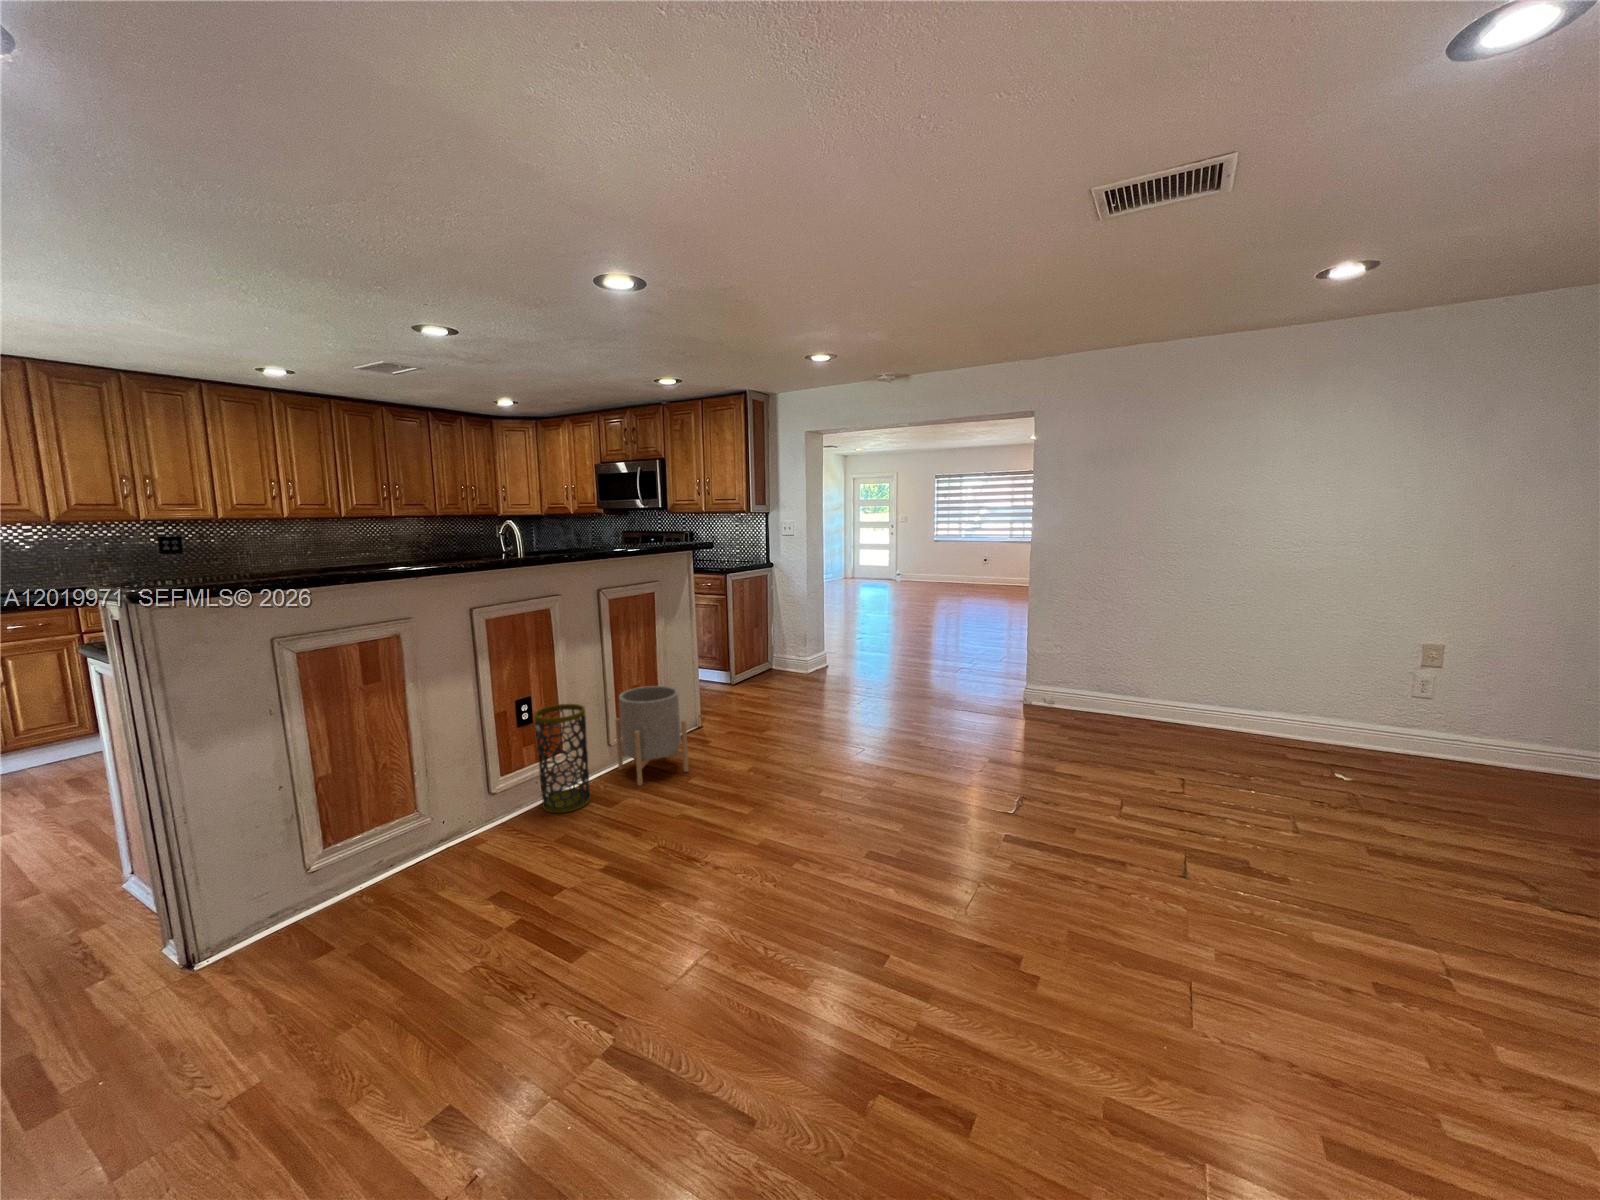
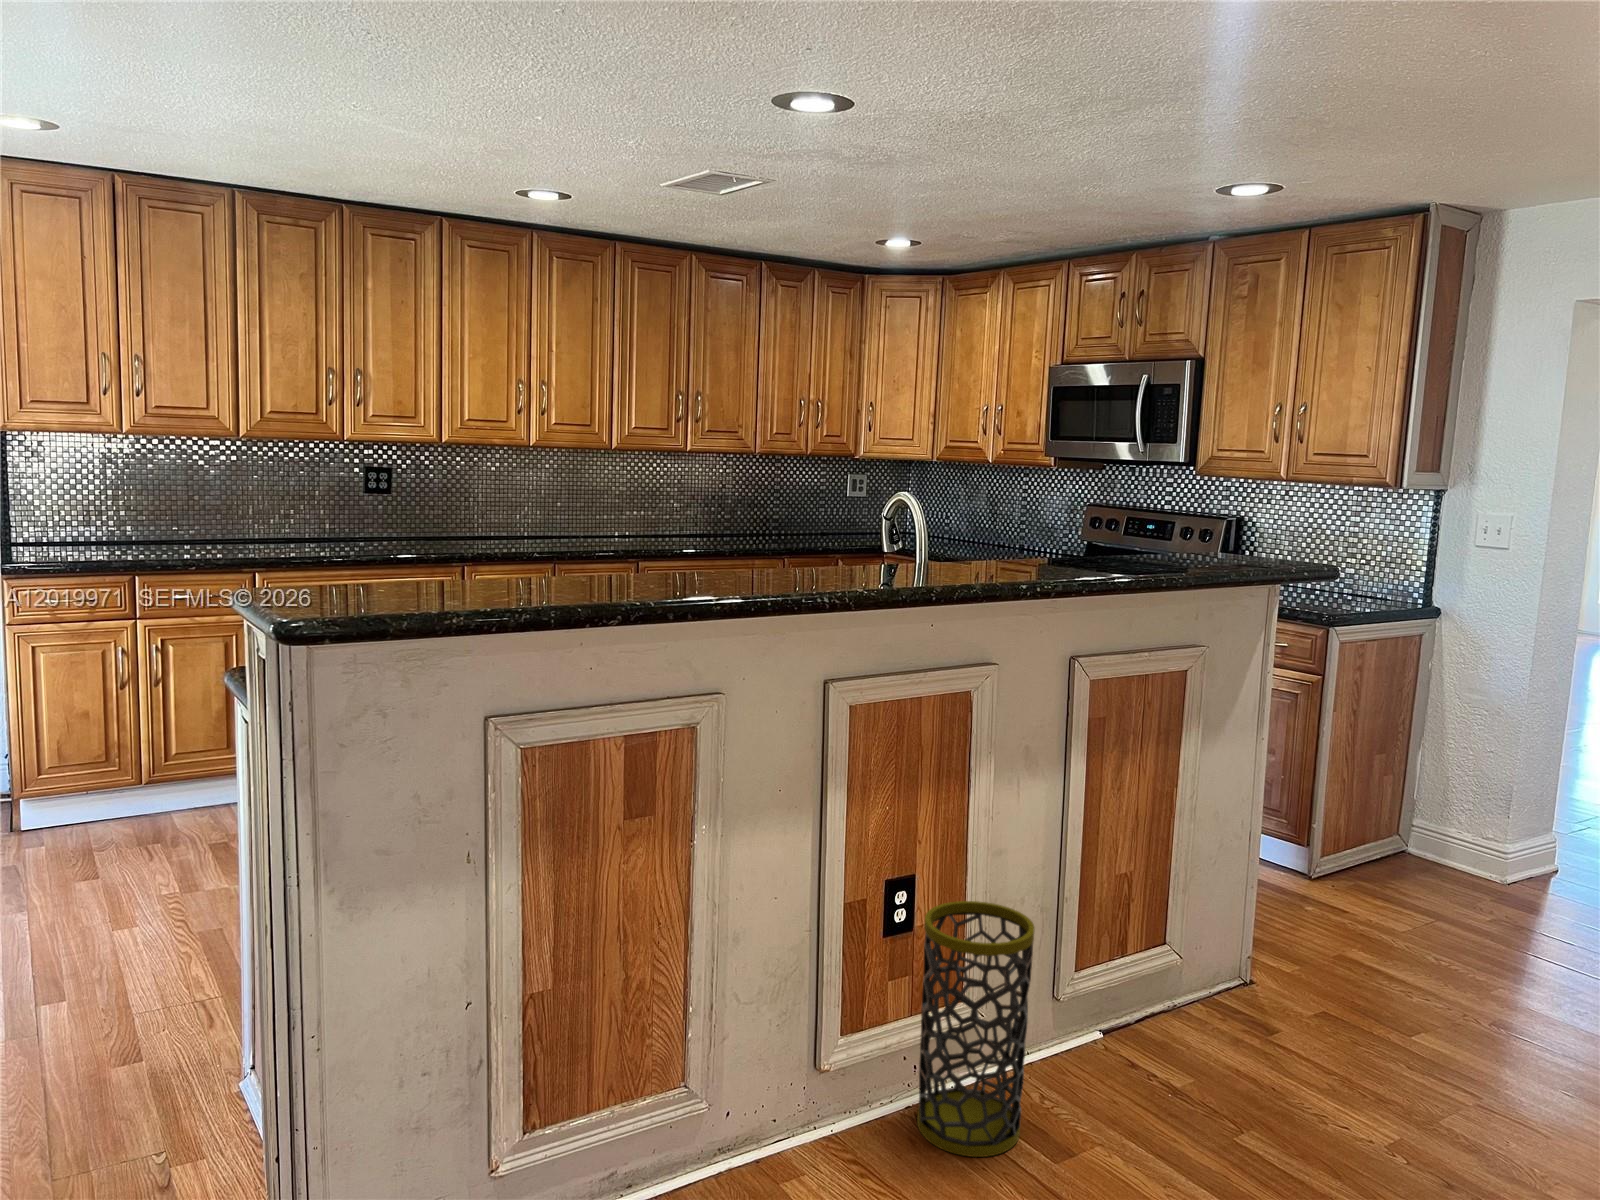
planter: present [615,686,689,786] -> none [1074,883,1255,1125]

